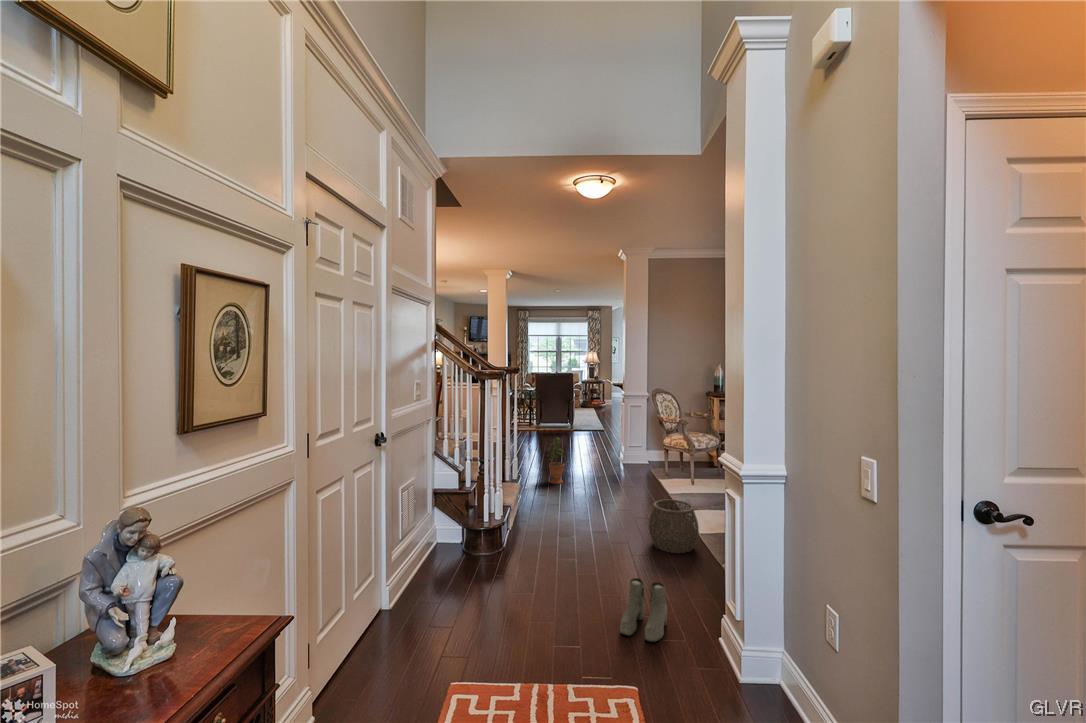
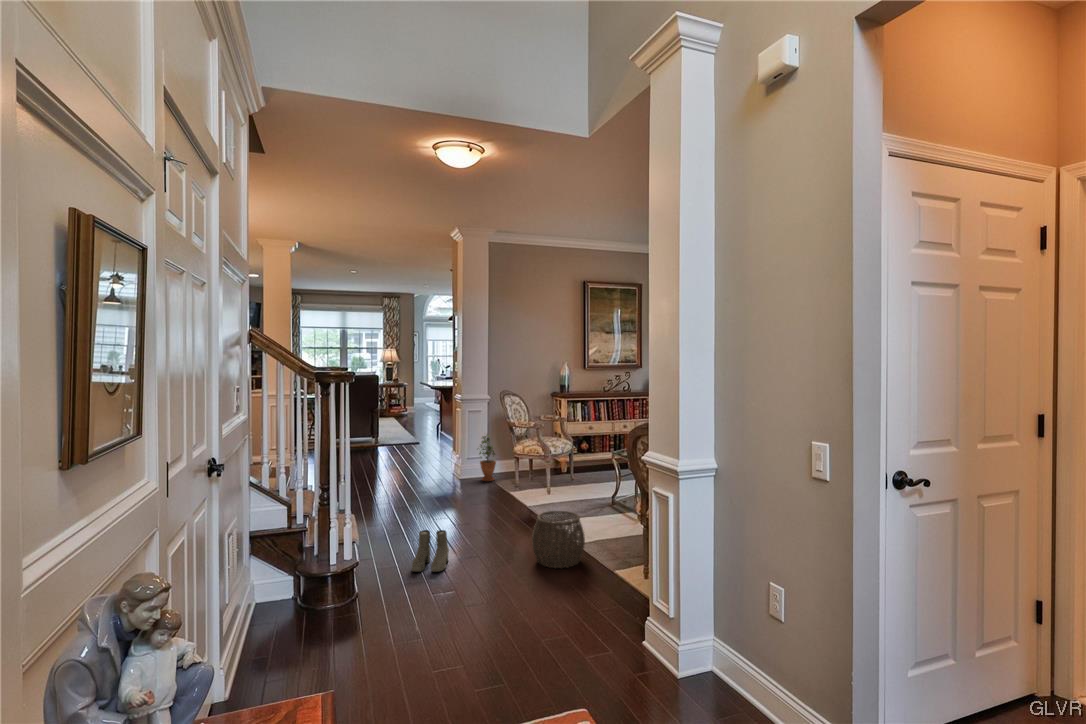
potted plant: present [548,437,564,484] -> present [479,436,496,481]
boots: present [620,578,667,642] -> present [412,530,449,572]

